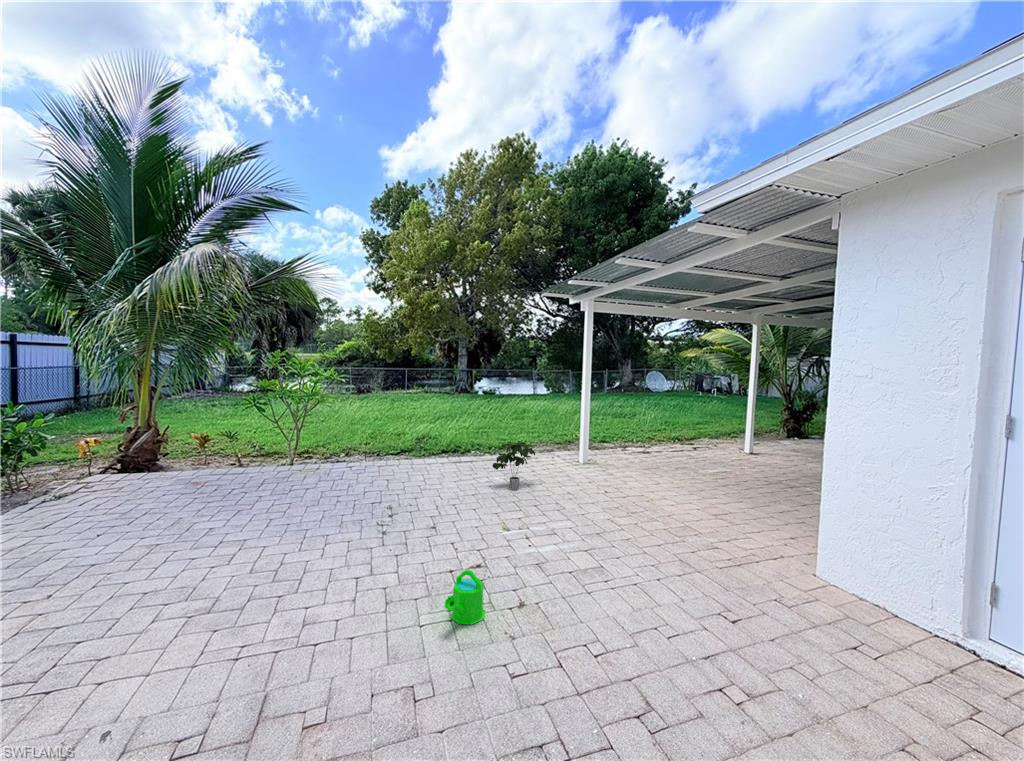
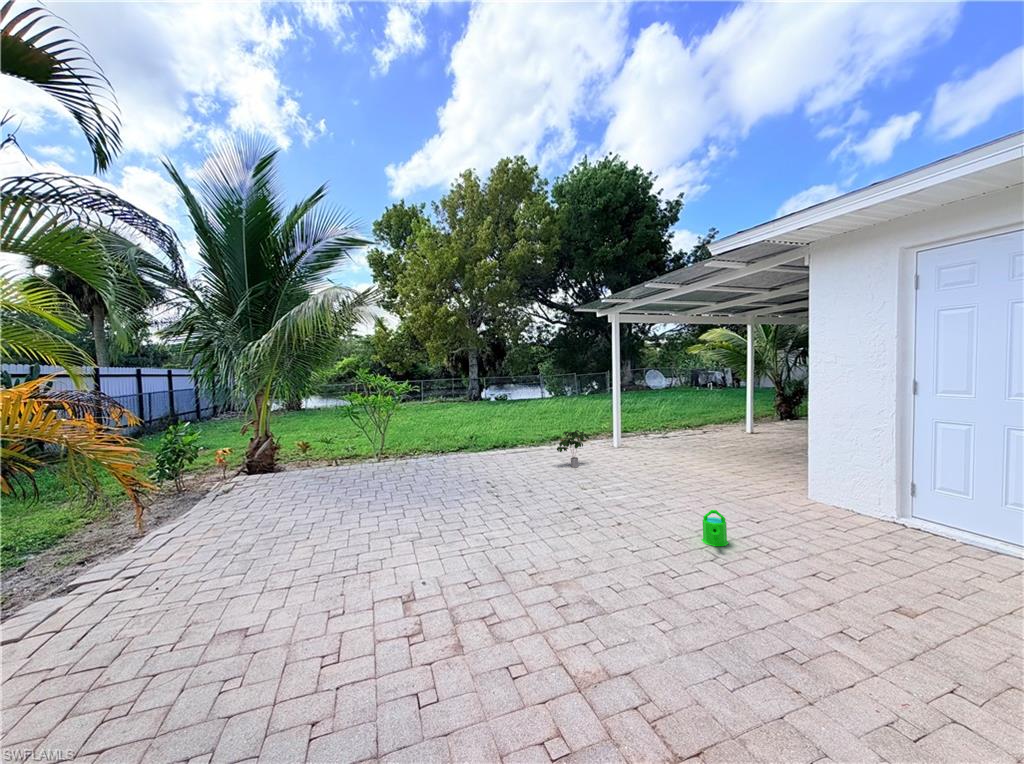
watering can: present [445,569,486,625] -> present [702,510,729,546]

